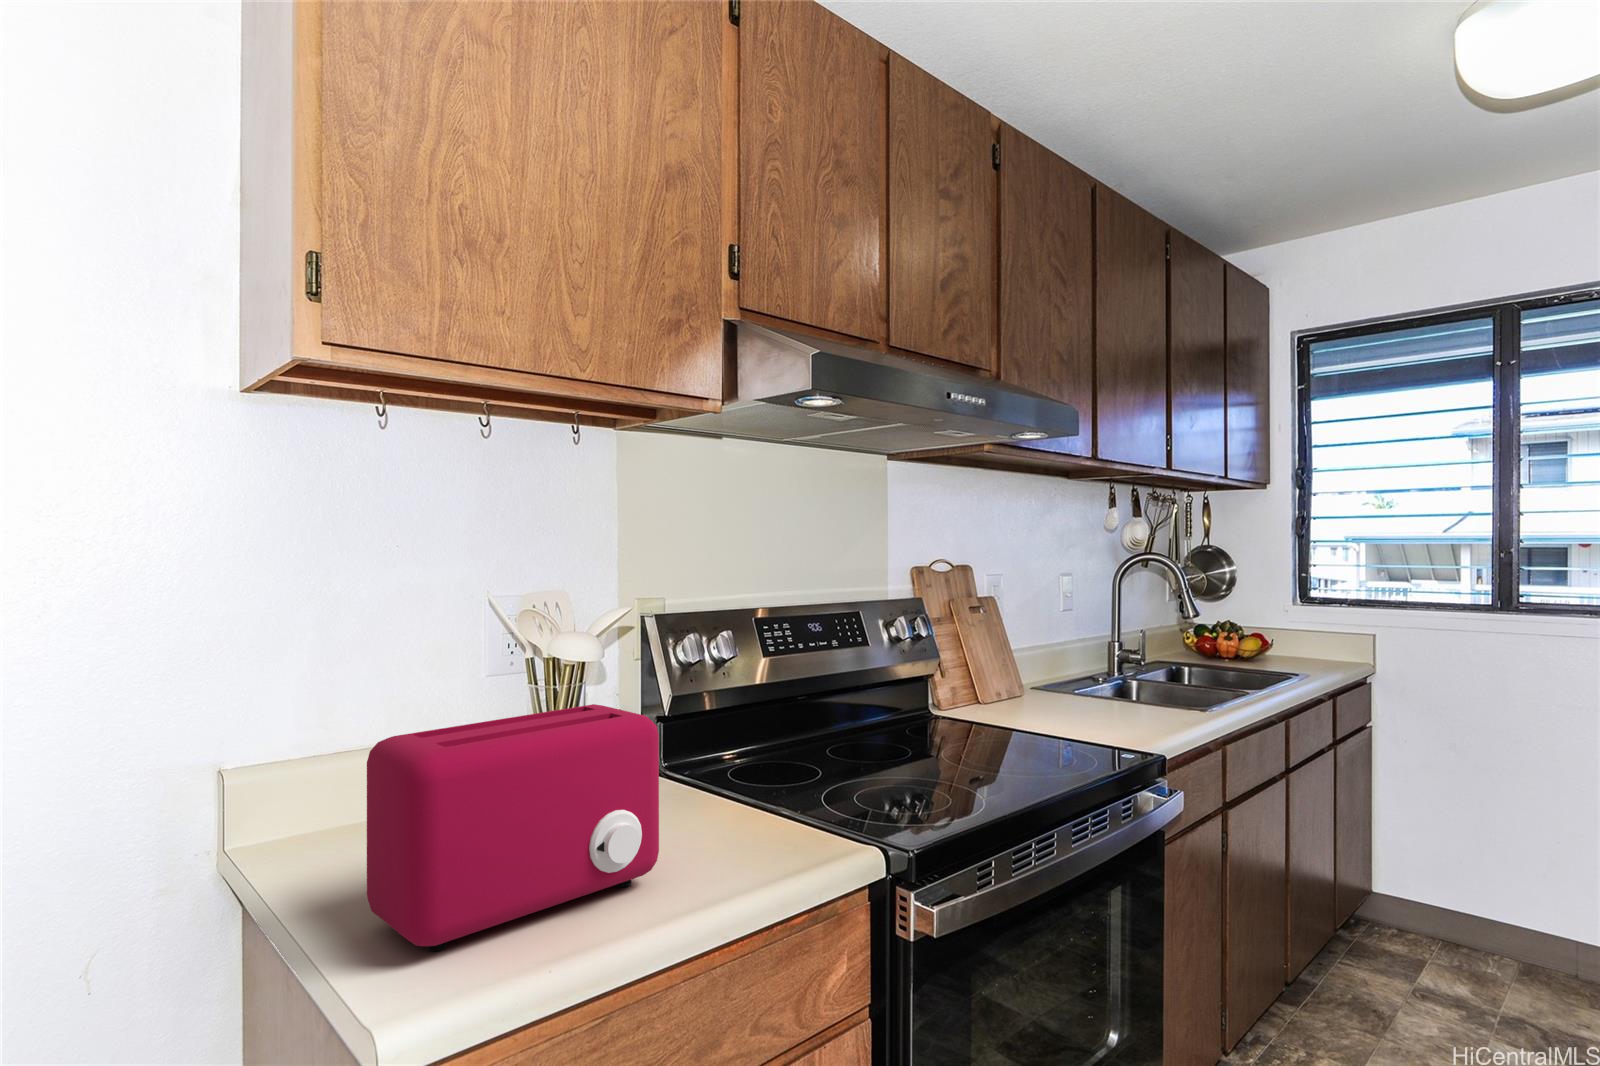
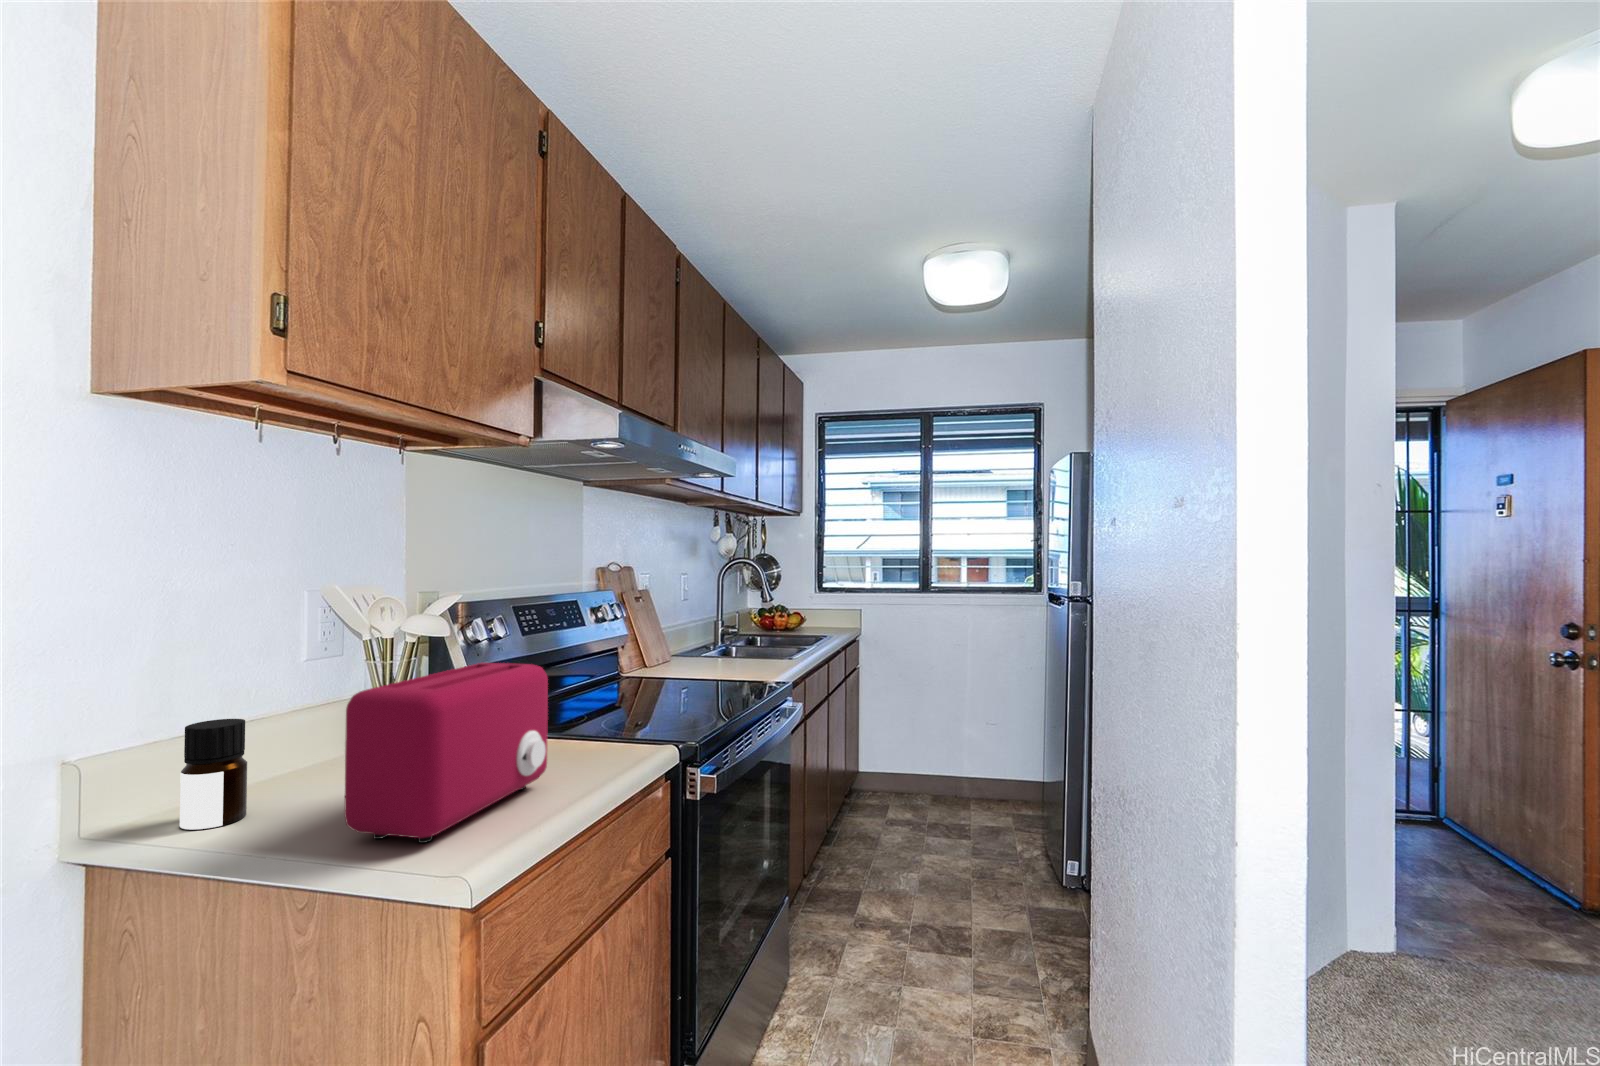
bottle: none [298,743,364,866] -> present [180,719,247,830]

